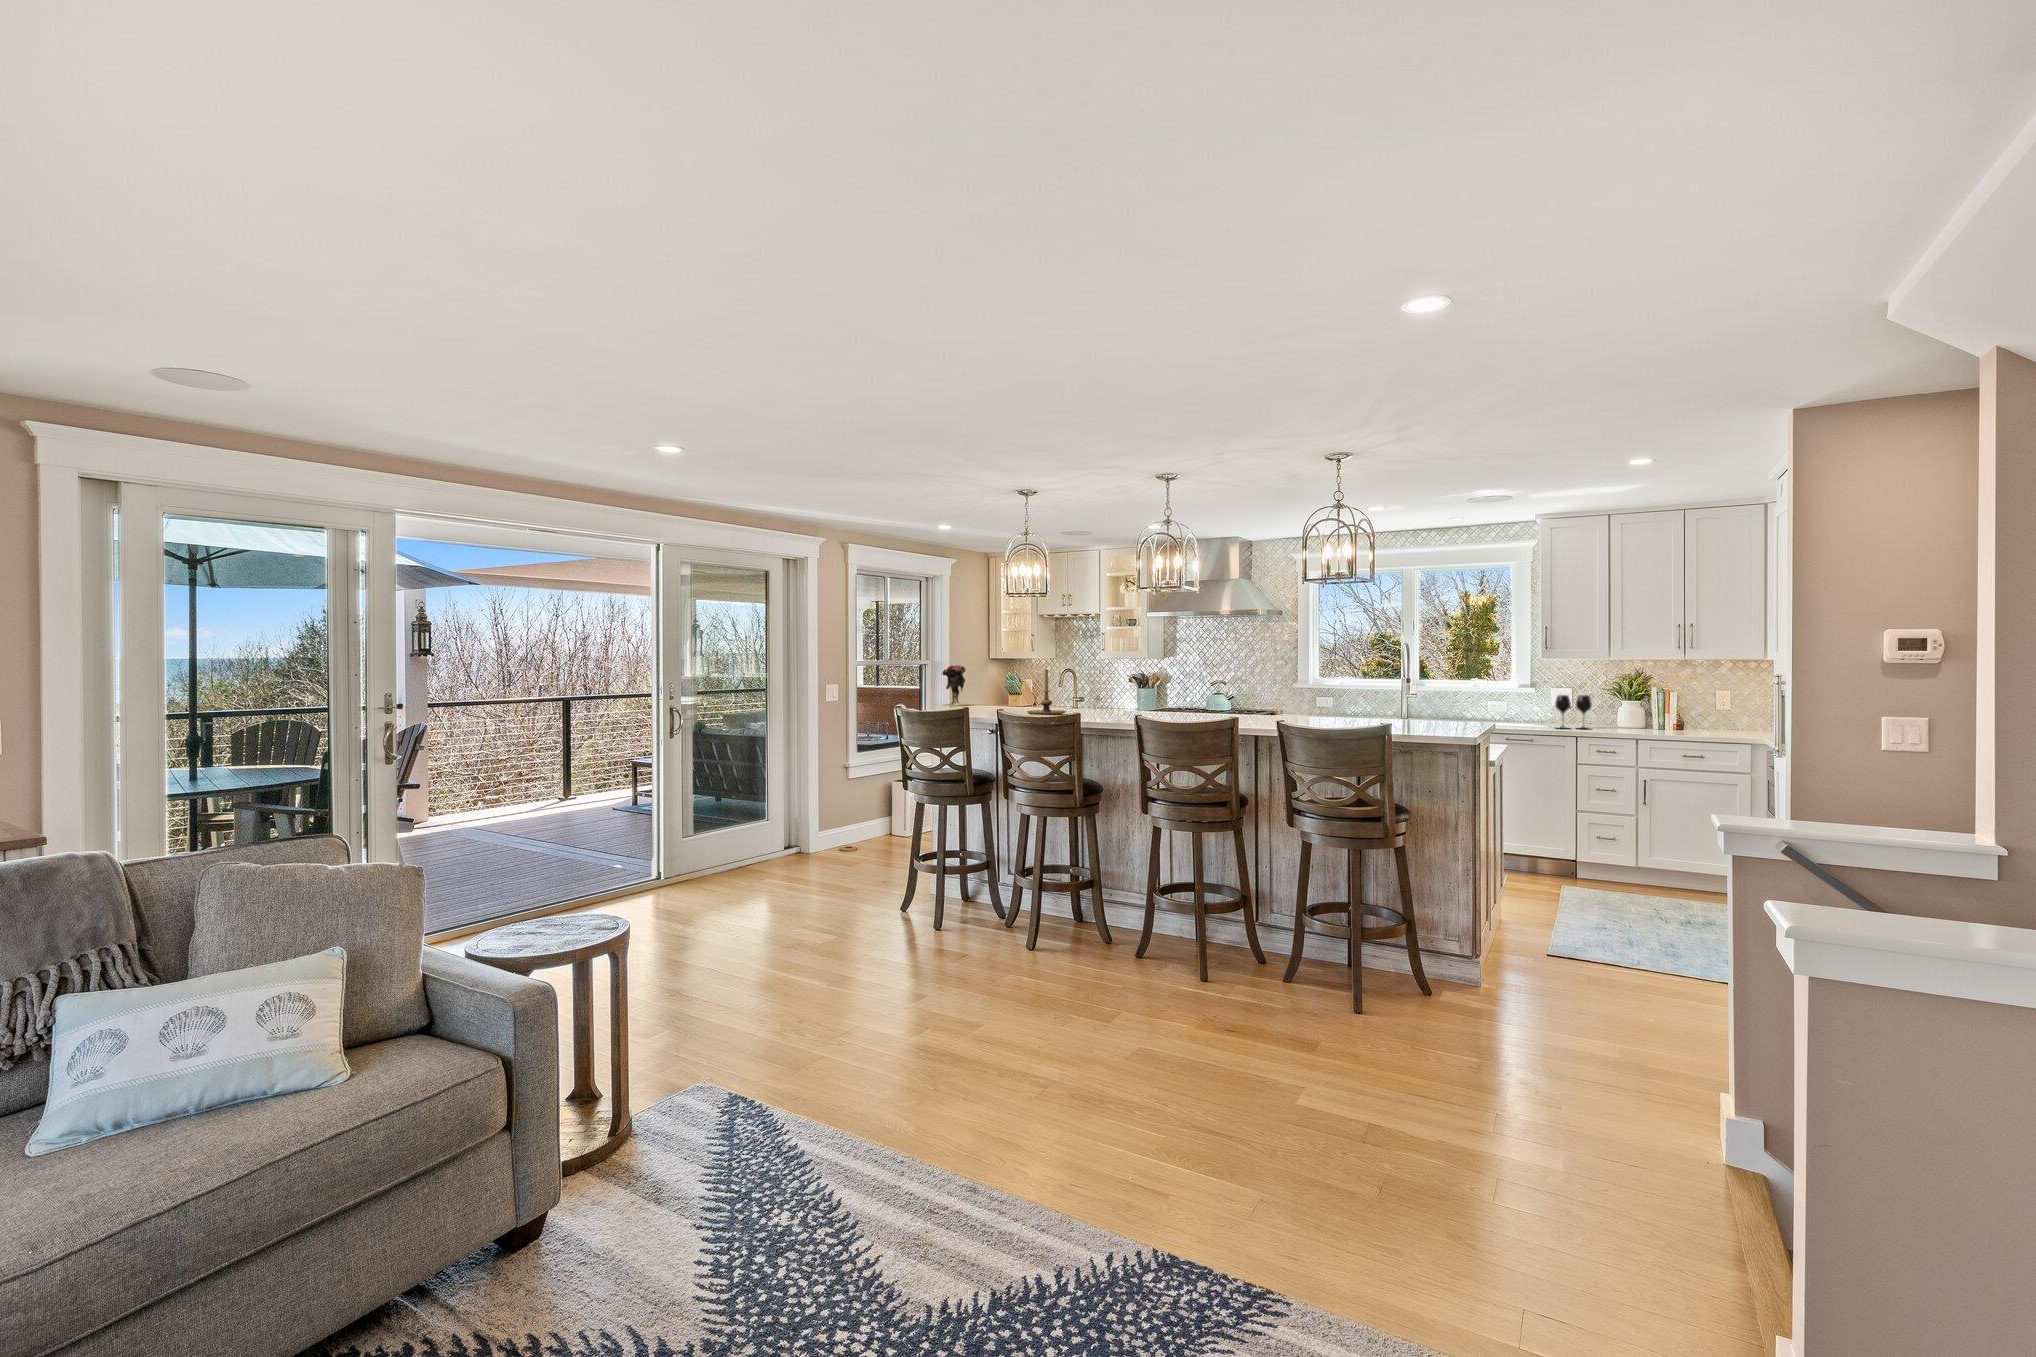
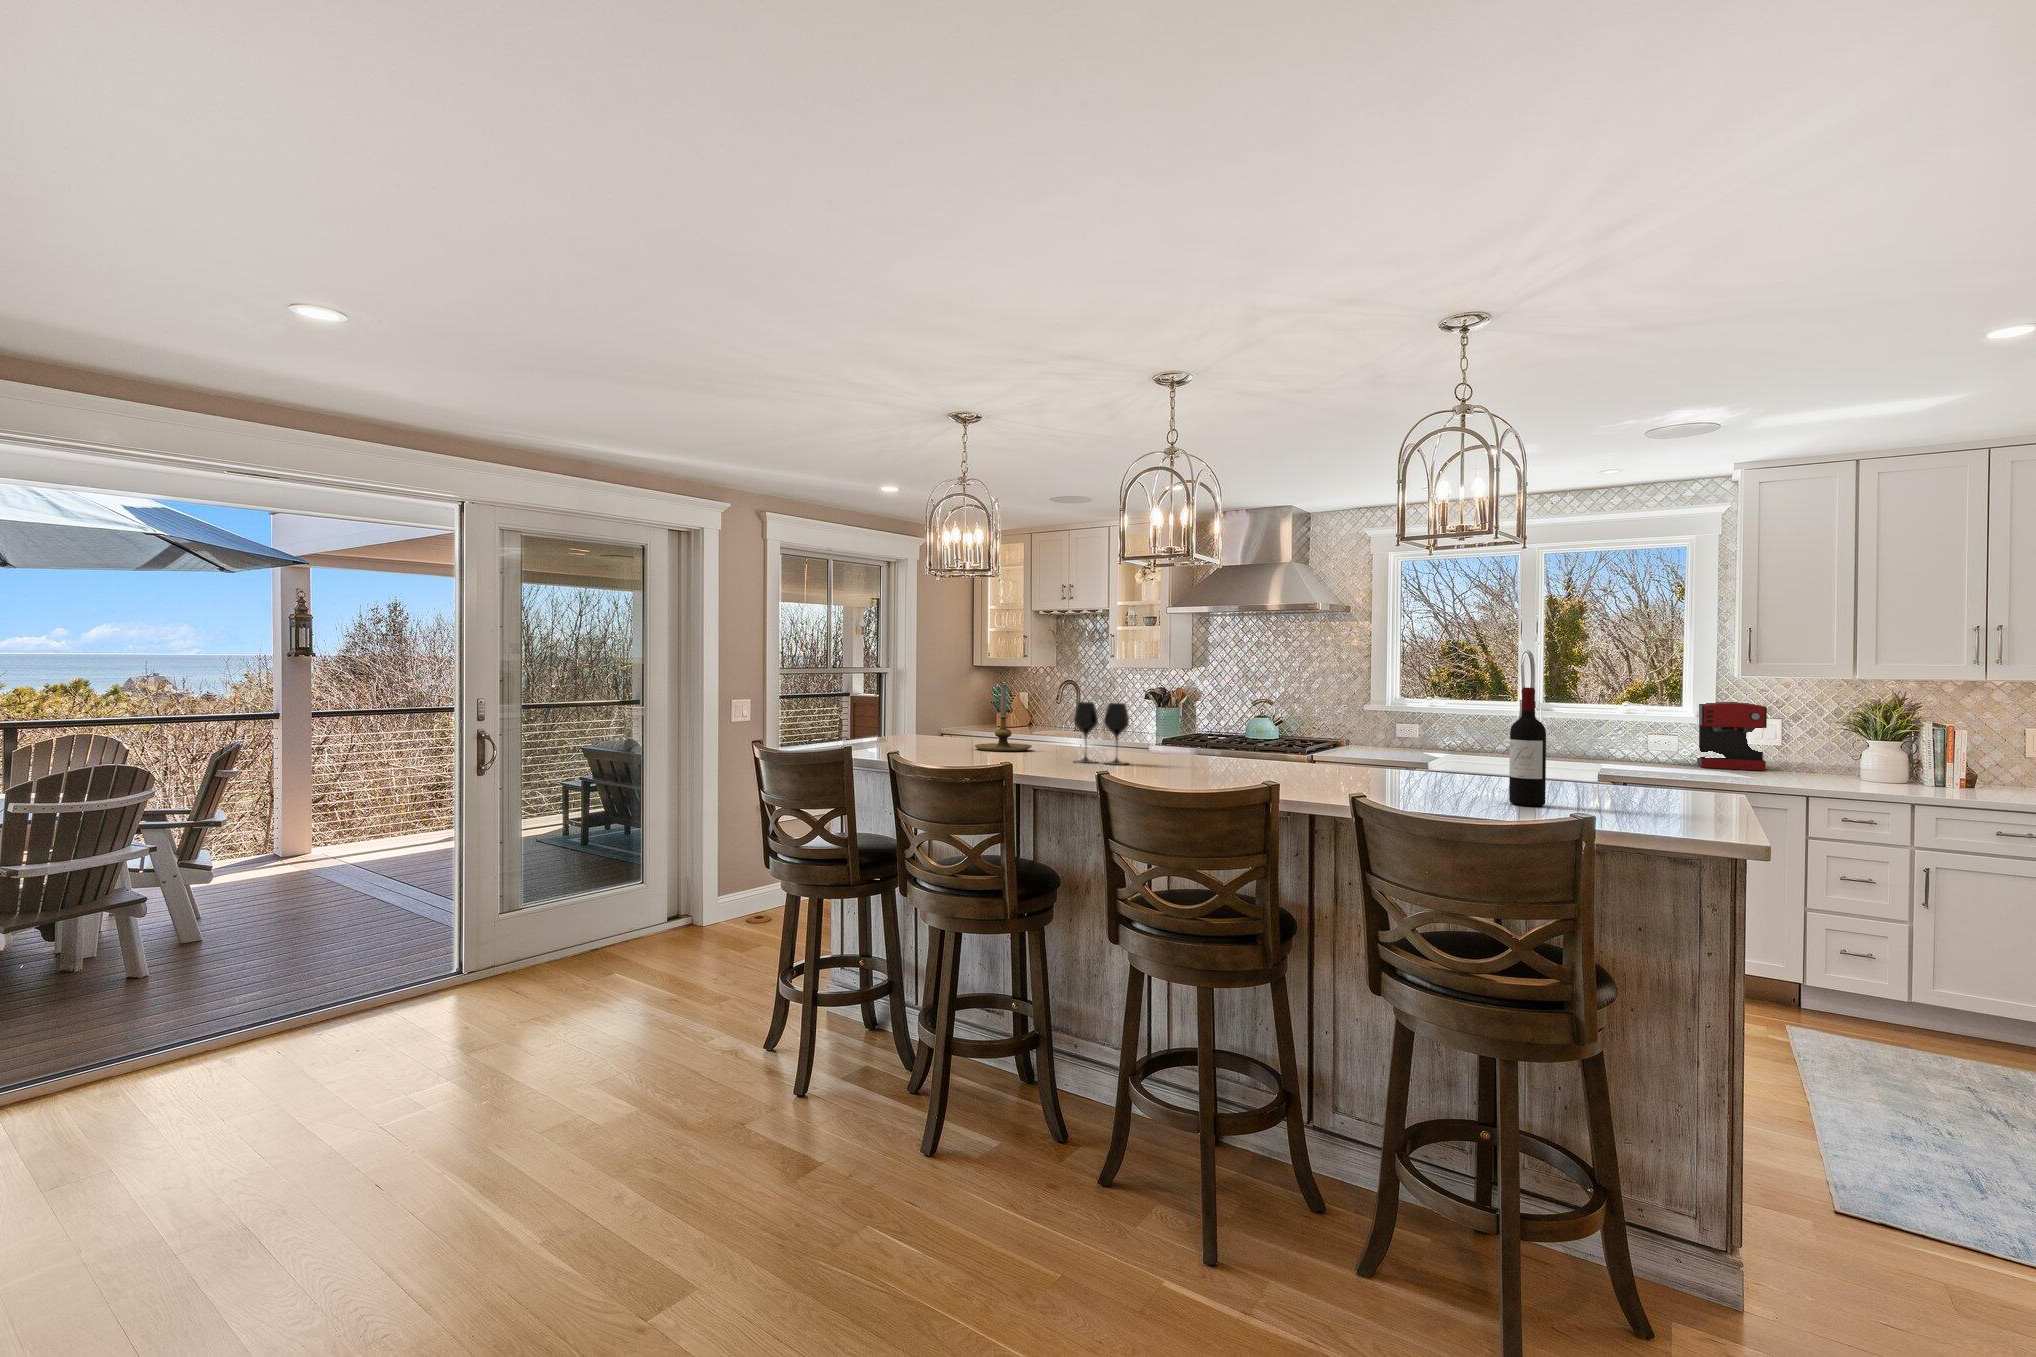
wine bottle: none [1365,663,1384,729] -> present [1509,688,1546,806]
vase: present [942,665,970,706] -> none [897,674,945,727]
coffee maker: none [1520,673,1561,724] -> present [1697,702,1767,771]
wine glass: present [1555,695,1592,729] -> present [1074,702,1129,765]

